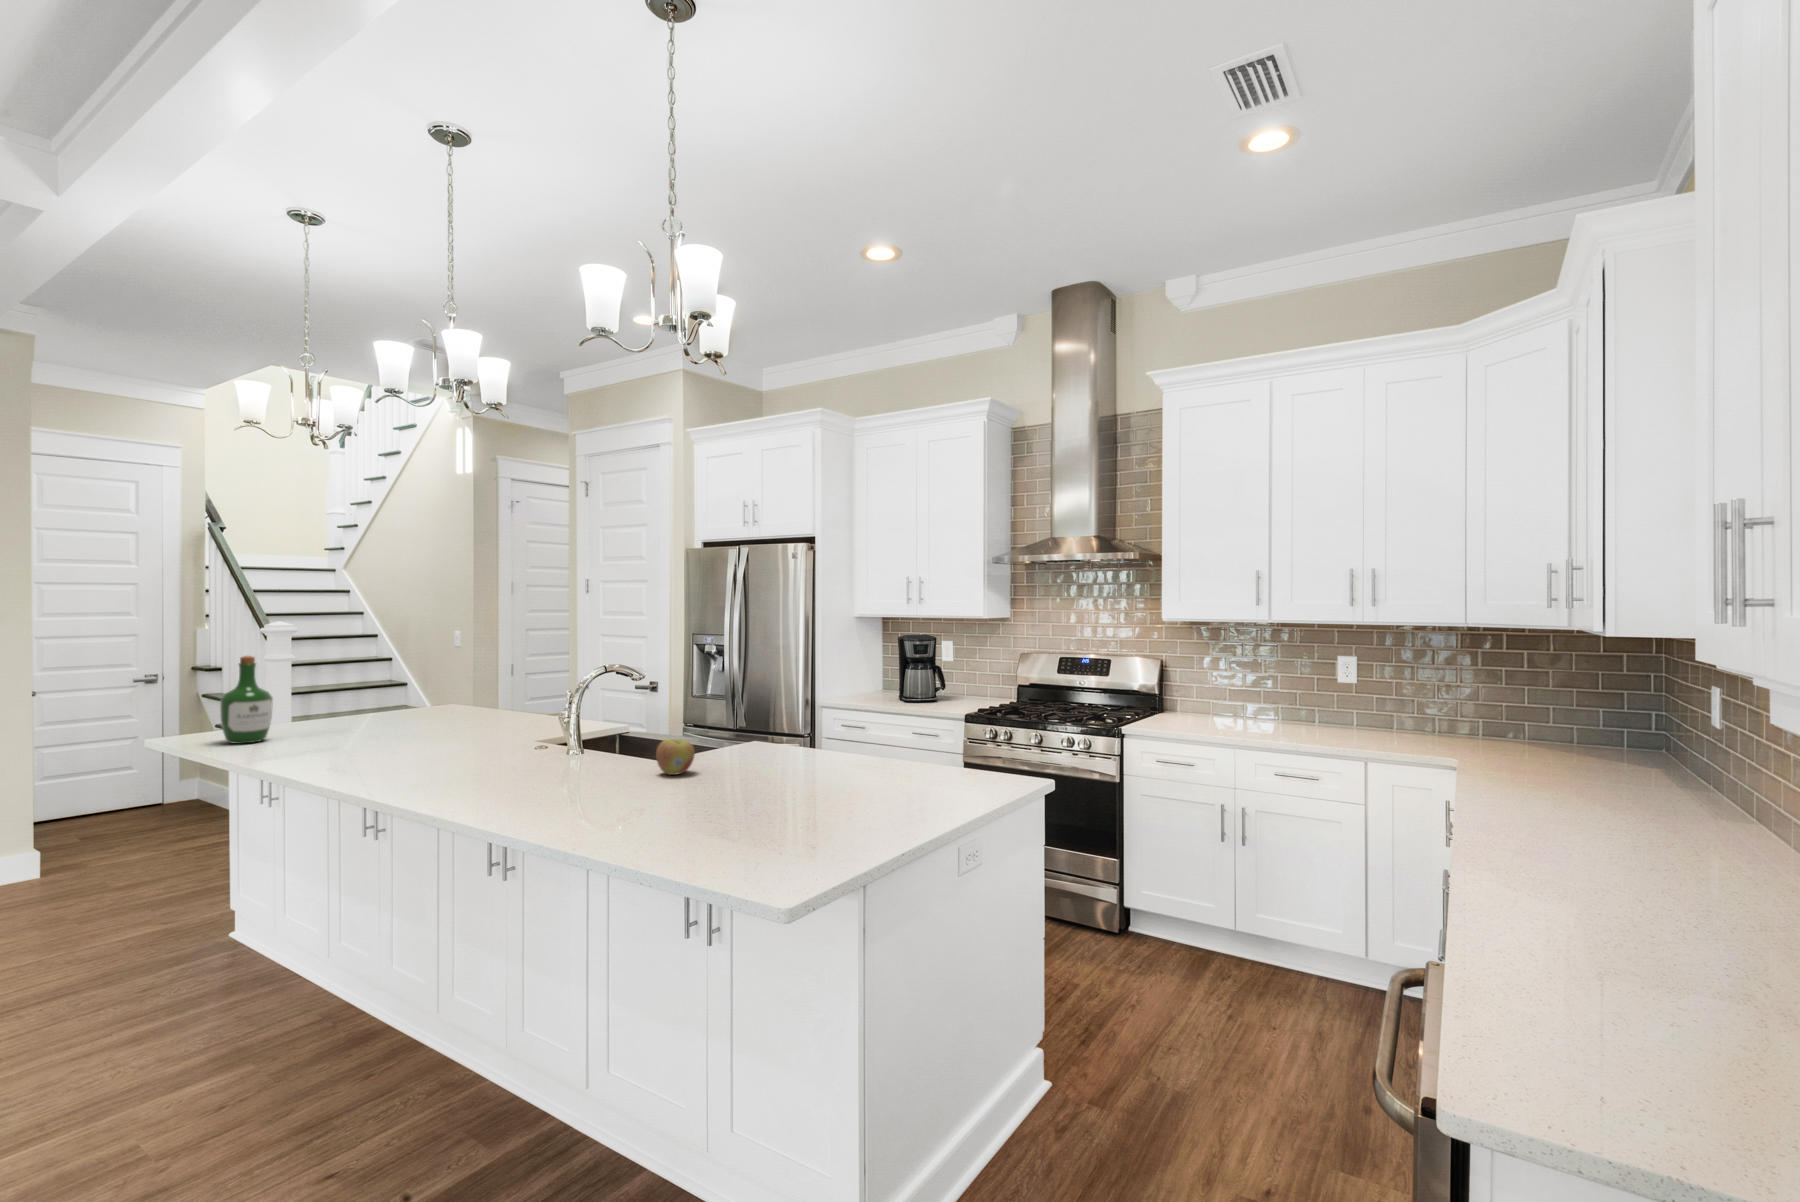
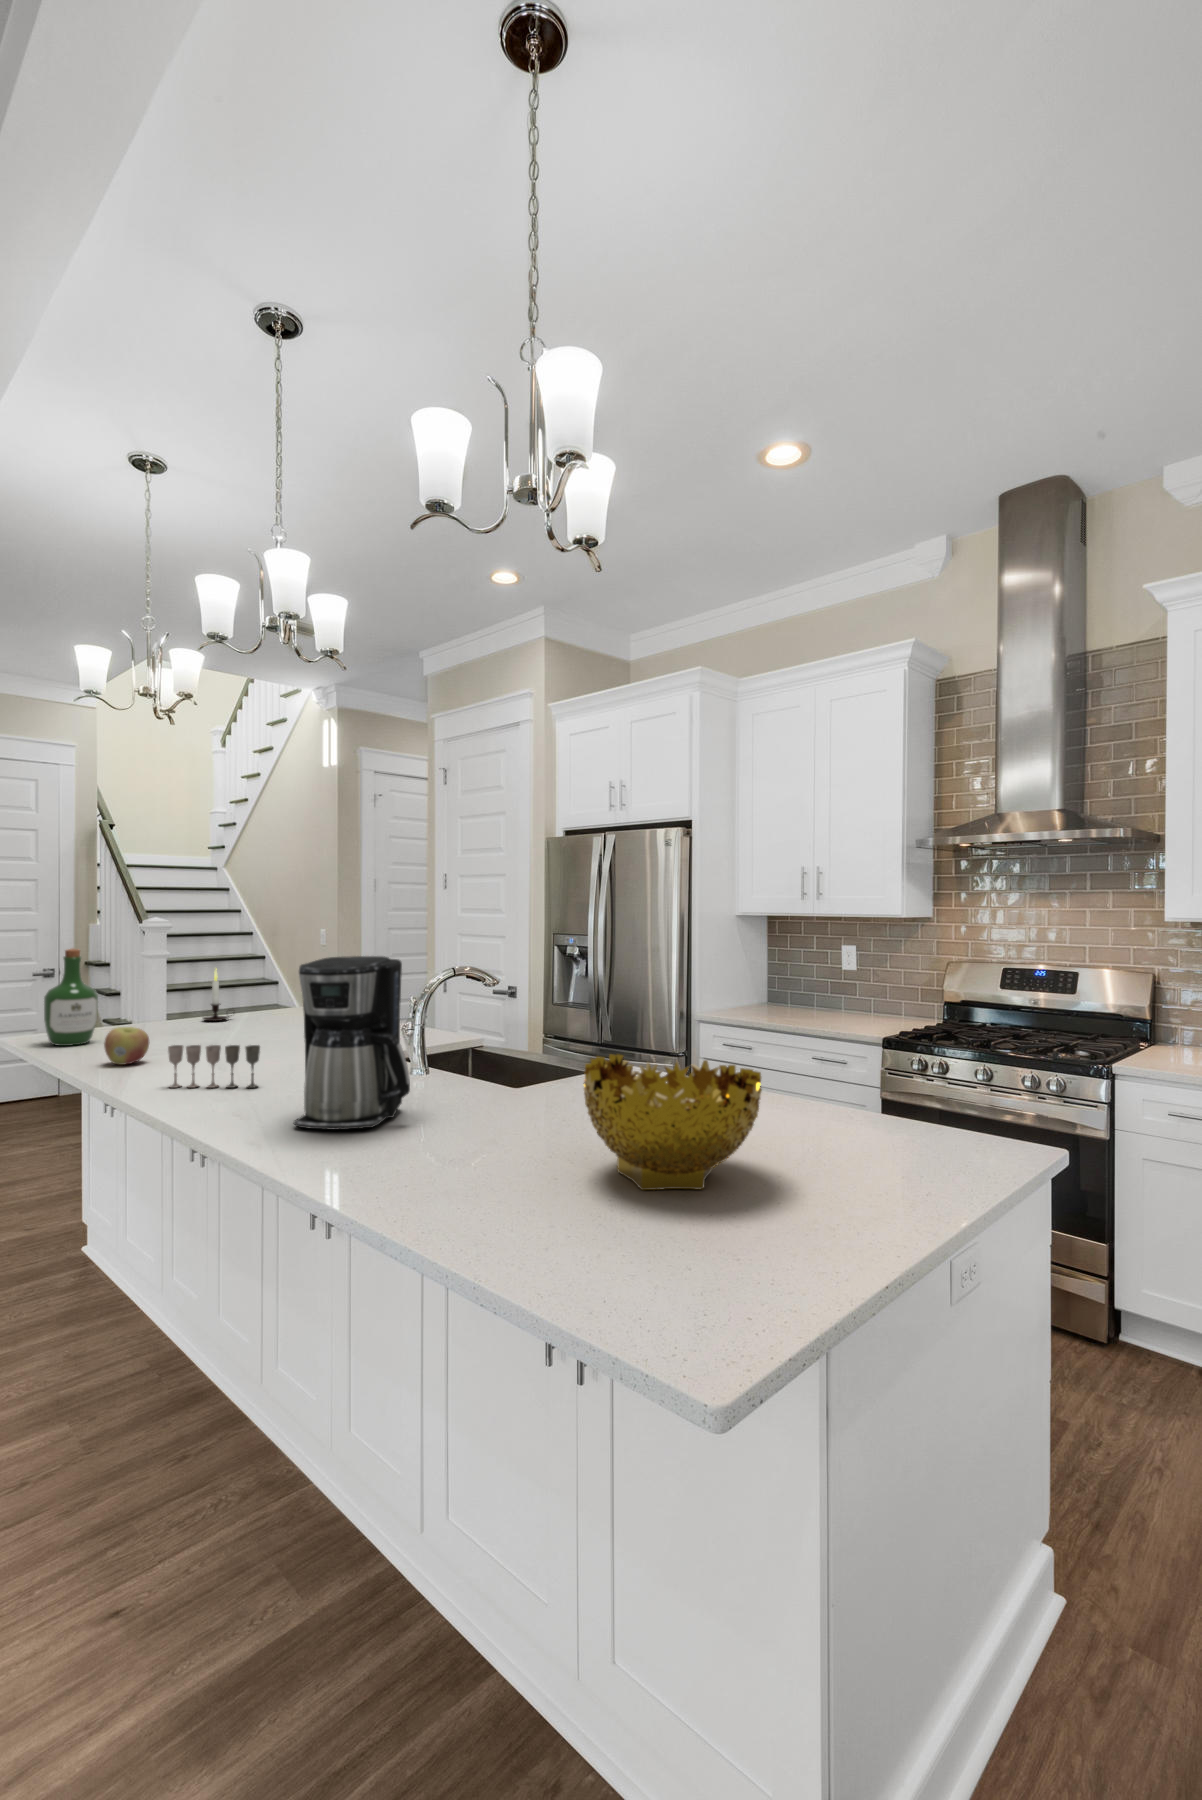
coffee maker: present [898,635,946,702] -> present [293,956,410,1130]
candle: none [362,670,394,719] -> present [203,969,229,1021]
decorative bowl: none [721,726,844,815] -> present [584,1054,762,1190]
wine glass: none [367,733,449,771] -> present [168,1045,260,1088]
apple: present [656,739,695,775] -> present [104,1027,149,1065]

